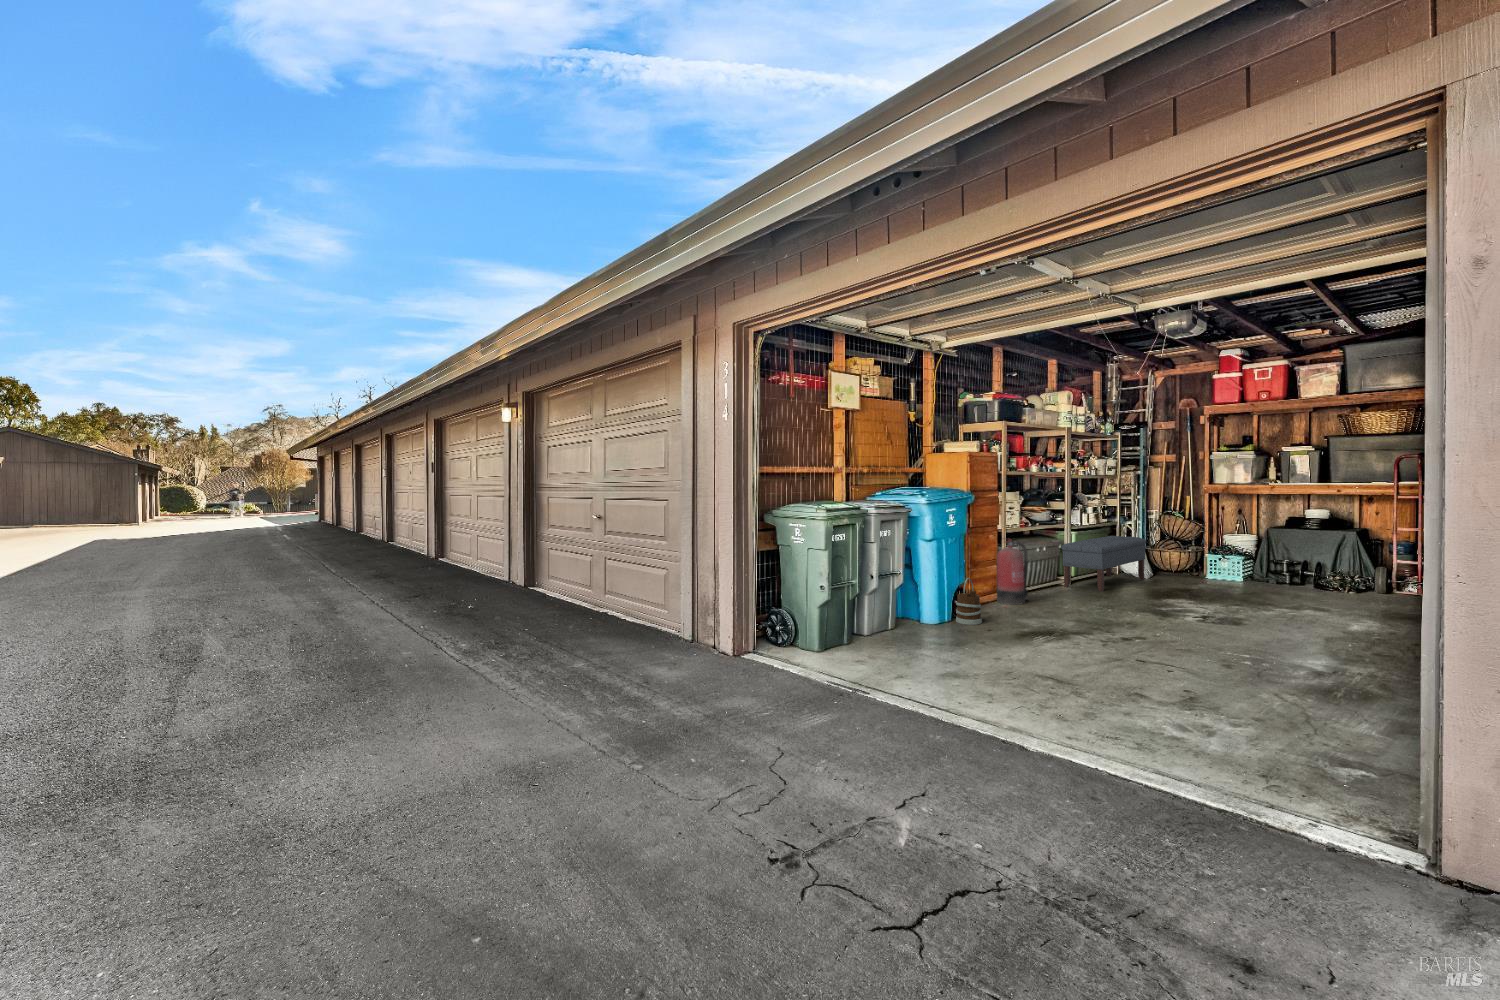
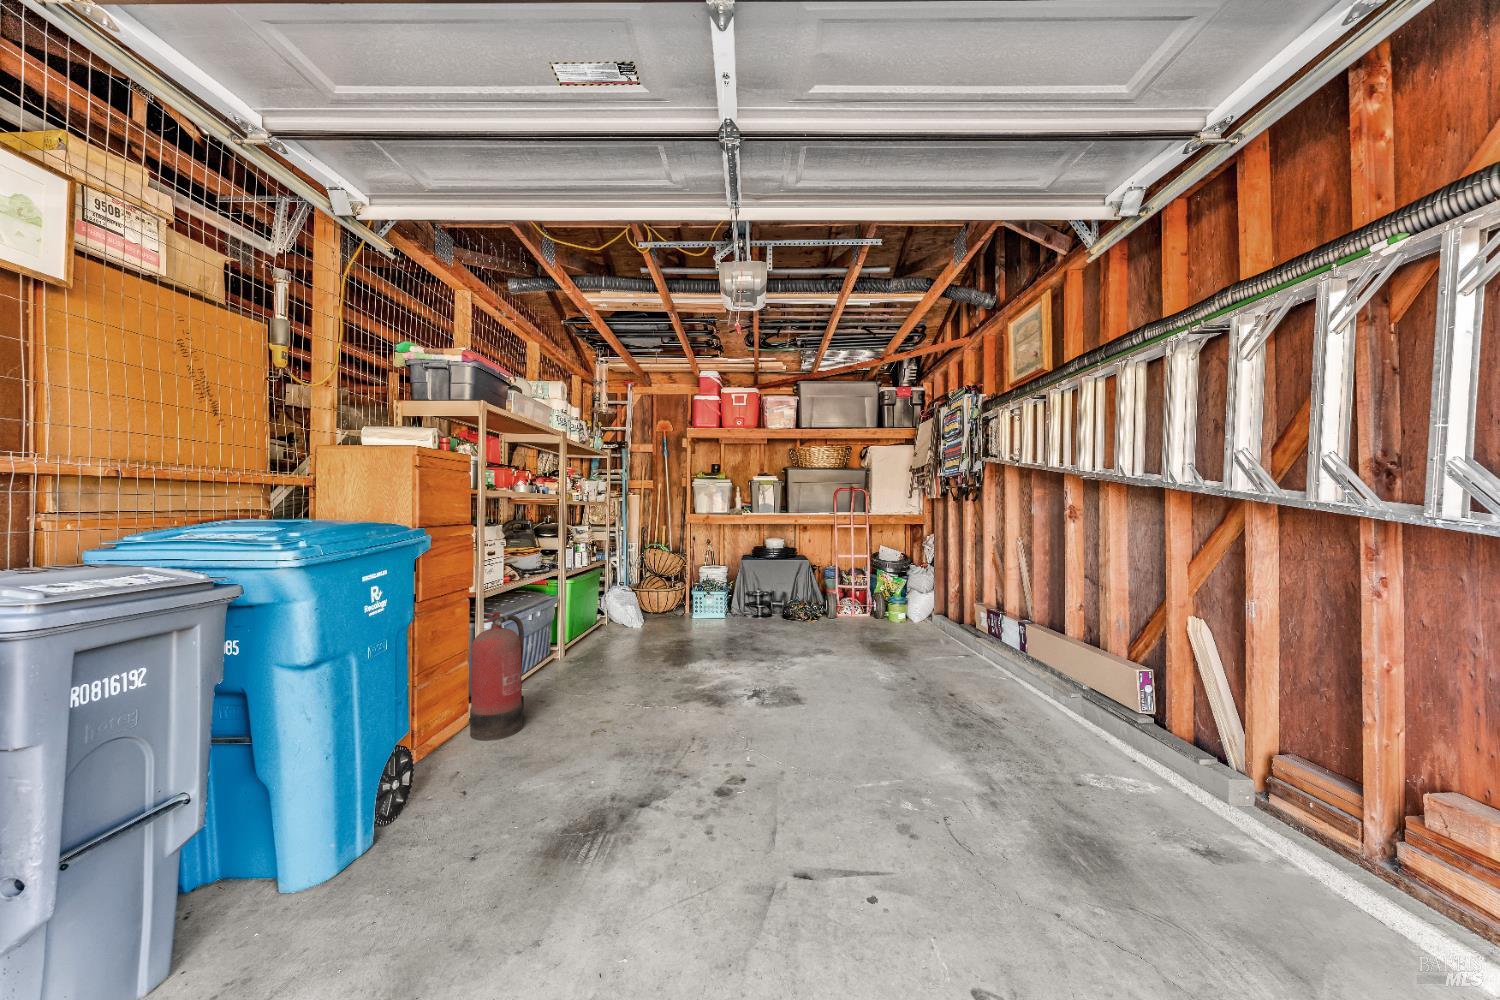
bench: present [1061,536,1146,592] -> none [559,578,645,665]
wooden bucket: present [956,578,982,625] -> none [383,744,455,875]

